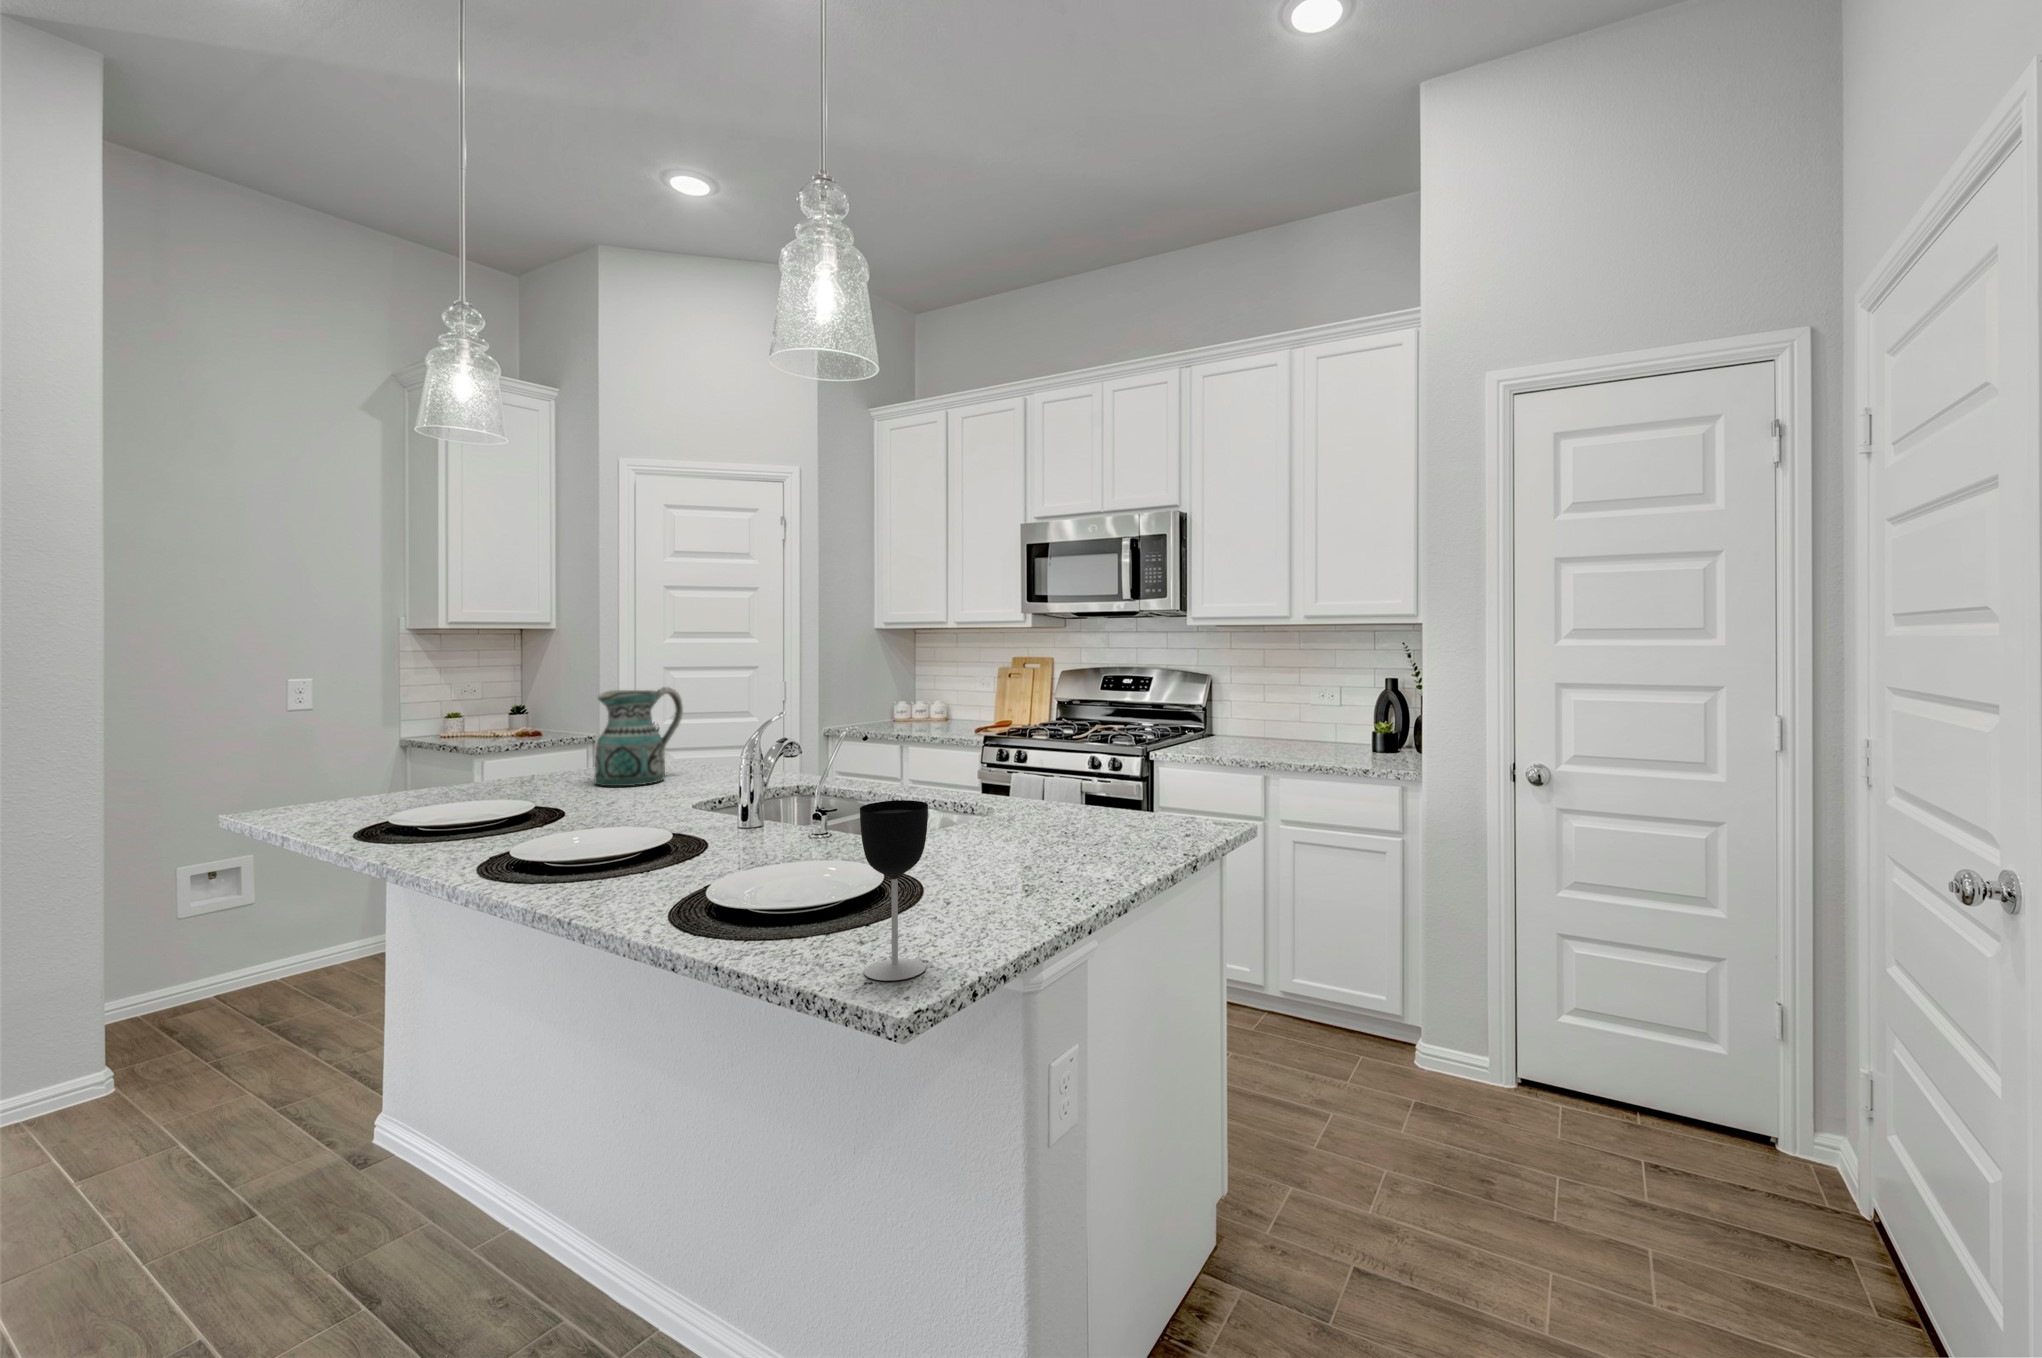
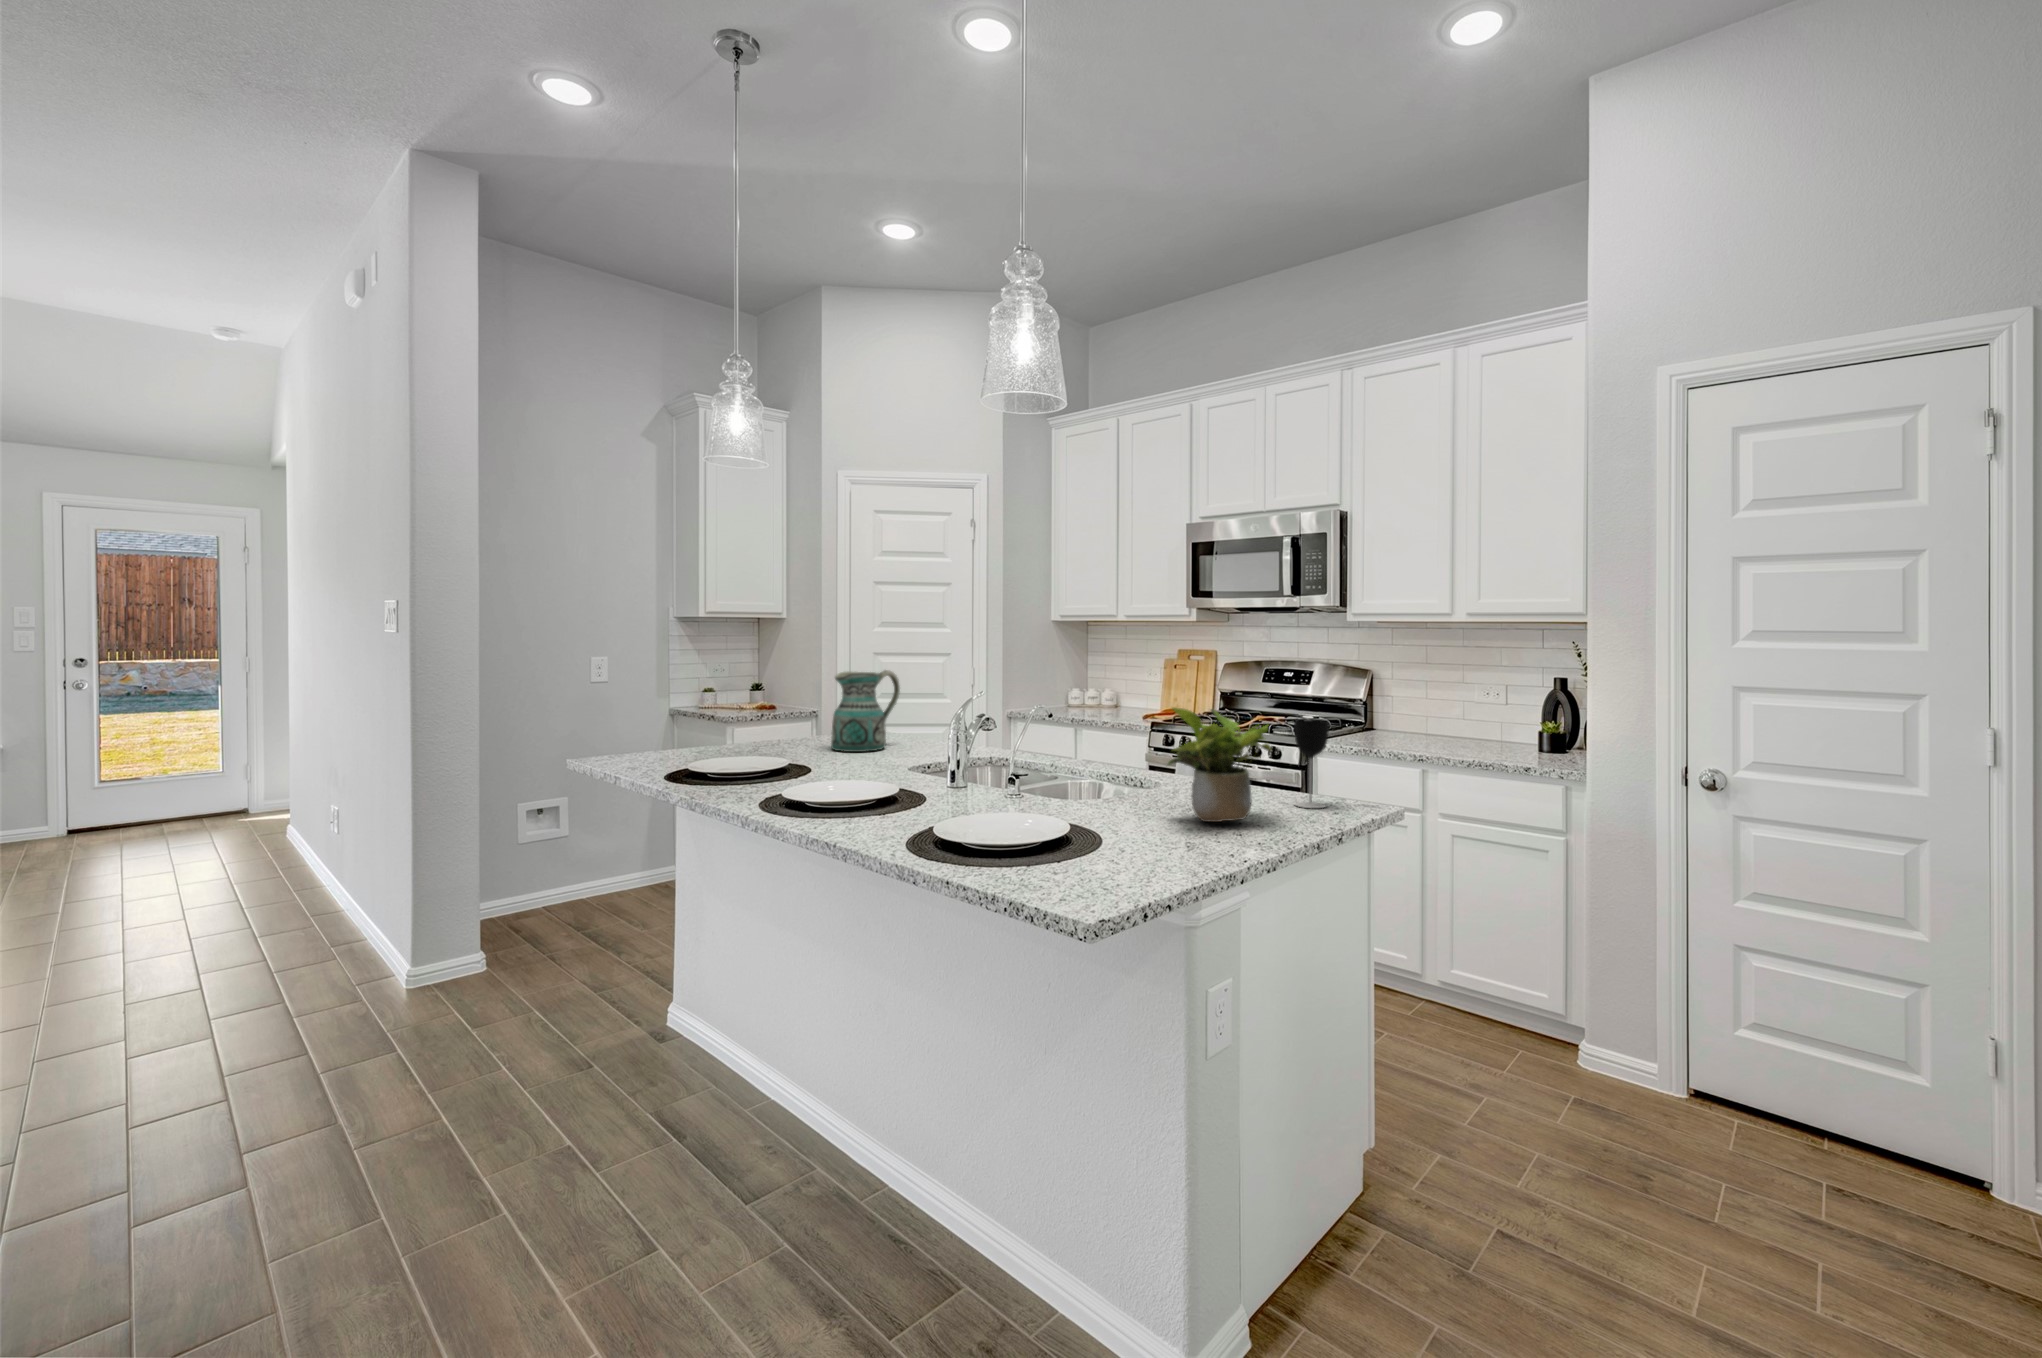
potted plant: none [998,723,1121,856] -> present [1168,707,1272,822]
wine glass: present [860,800,928,981] -> present [1294,719,1329,808]

